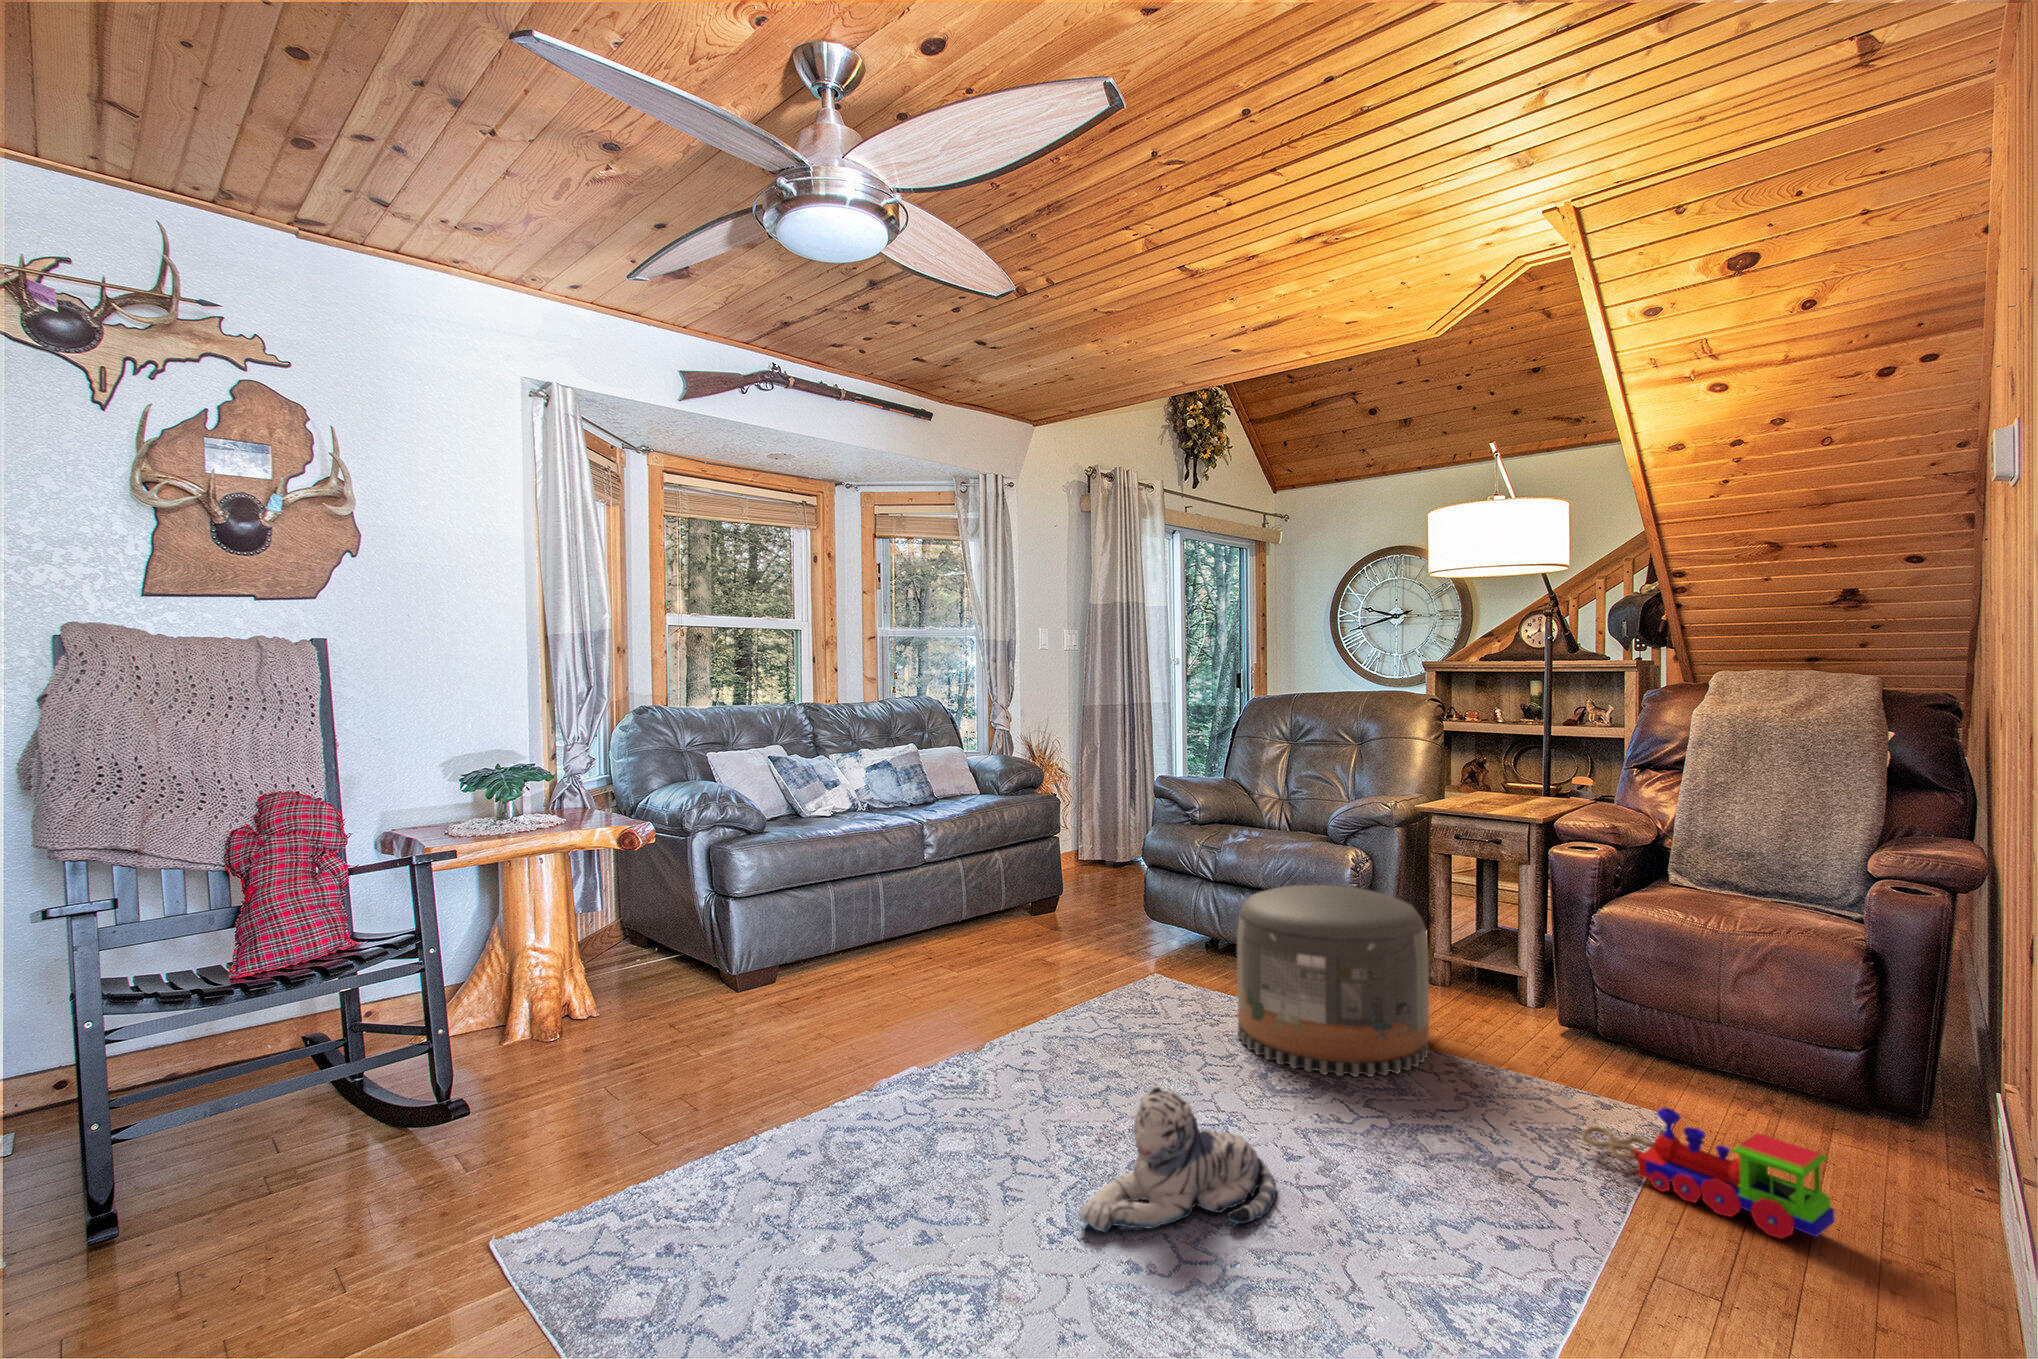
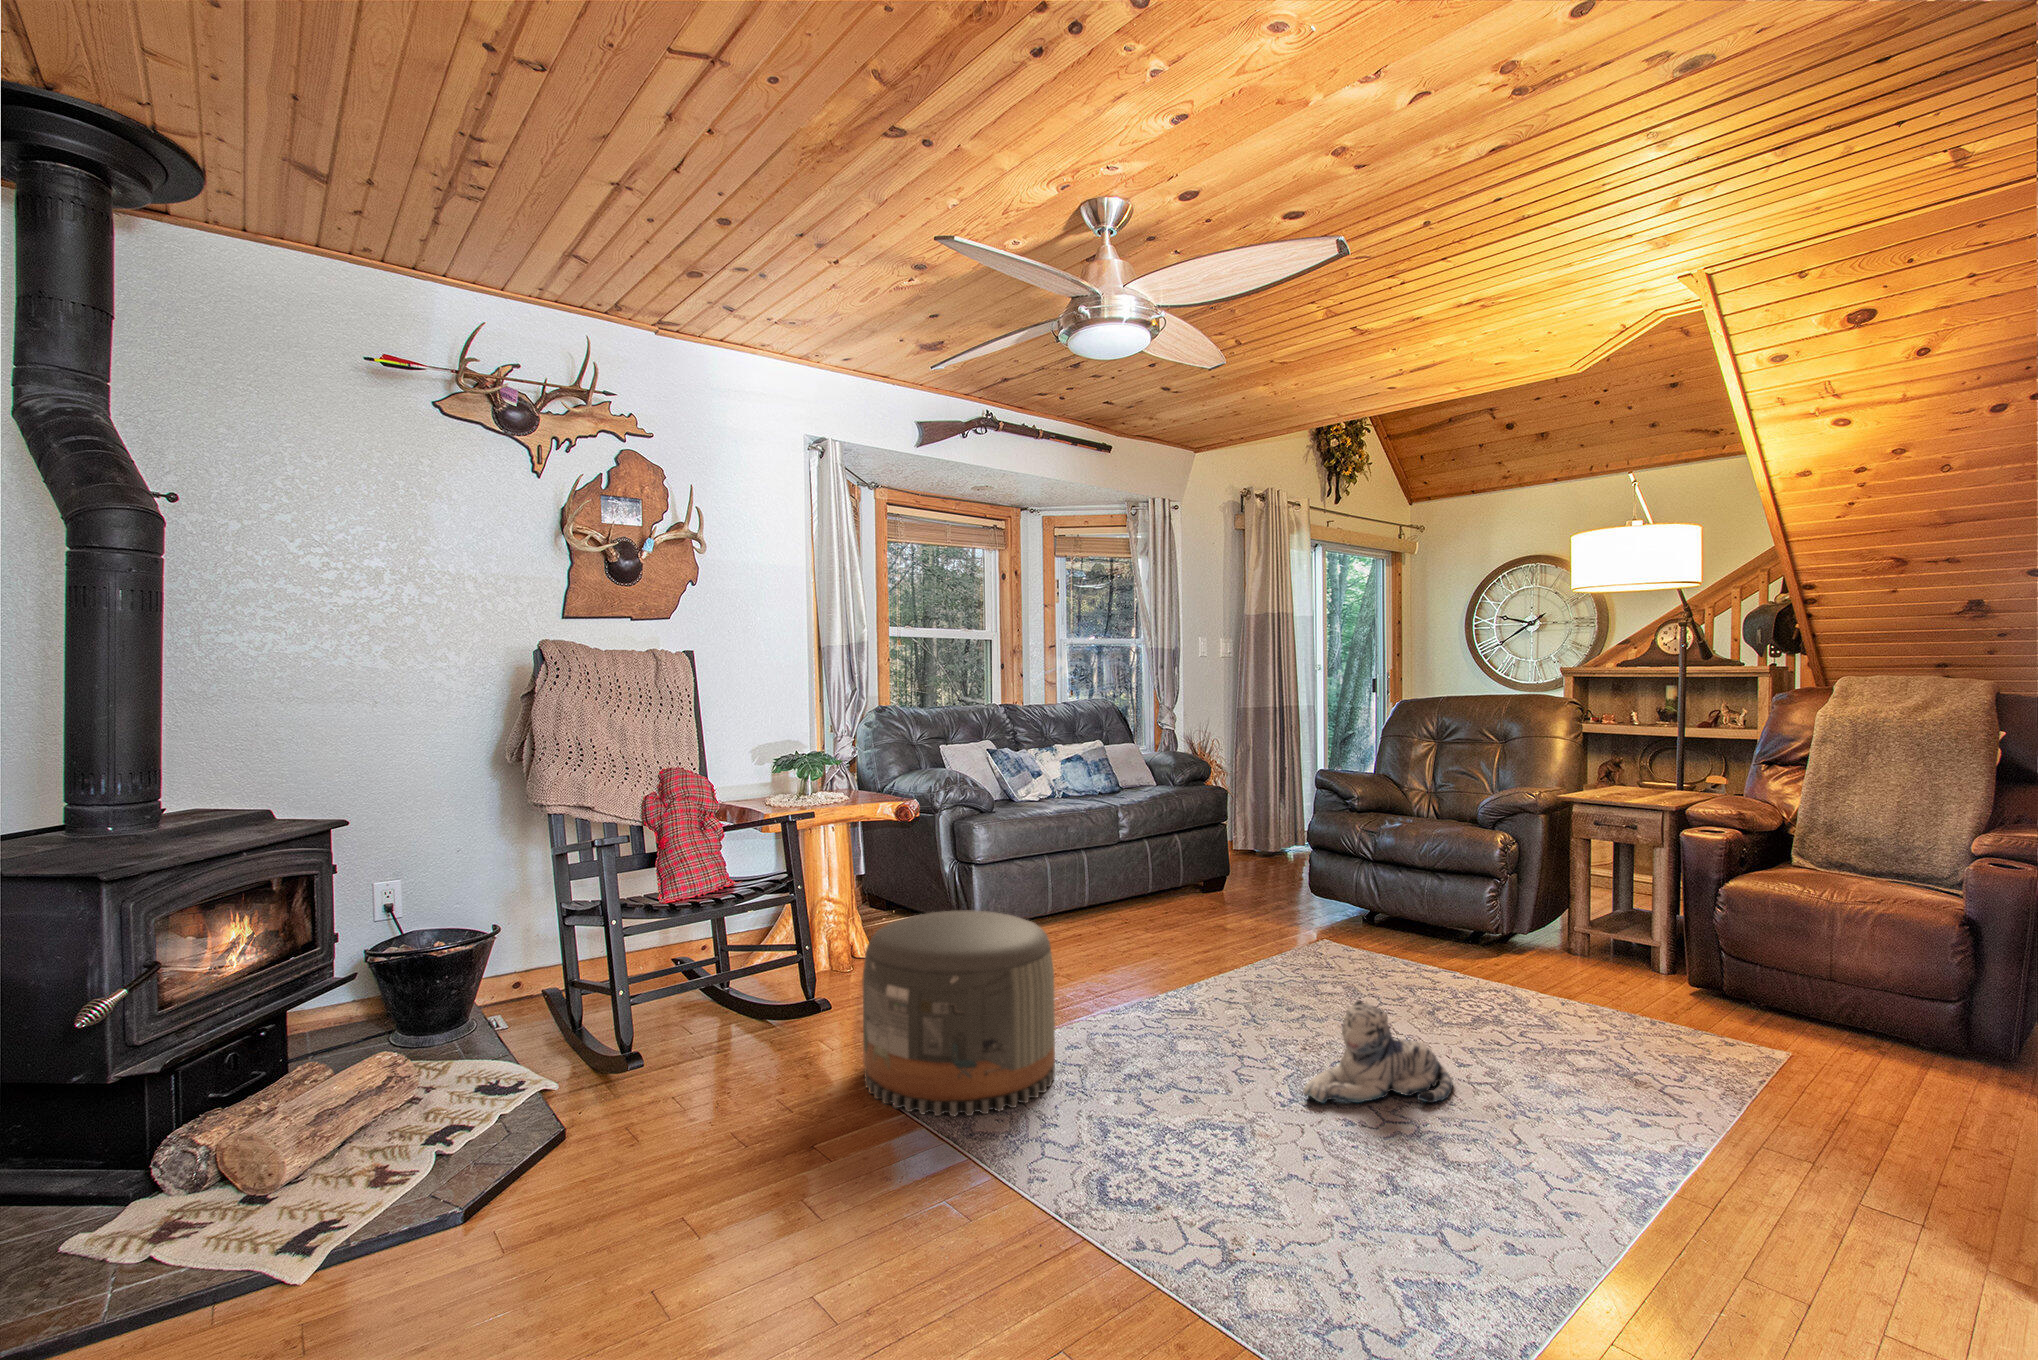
pouf: present [1237,885,1429,1077] -> present [863,910,1055,1117]
toy train: present [1582,1108,1835,1239] -> none [1705,1033,1914,1129]

